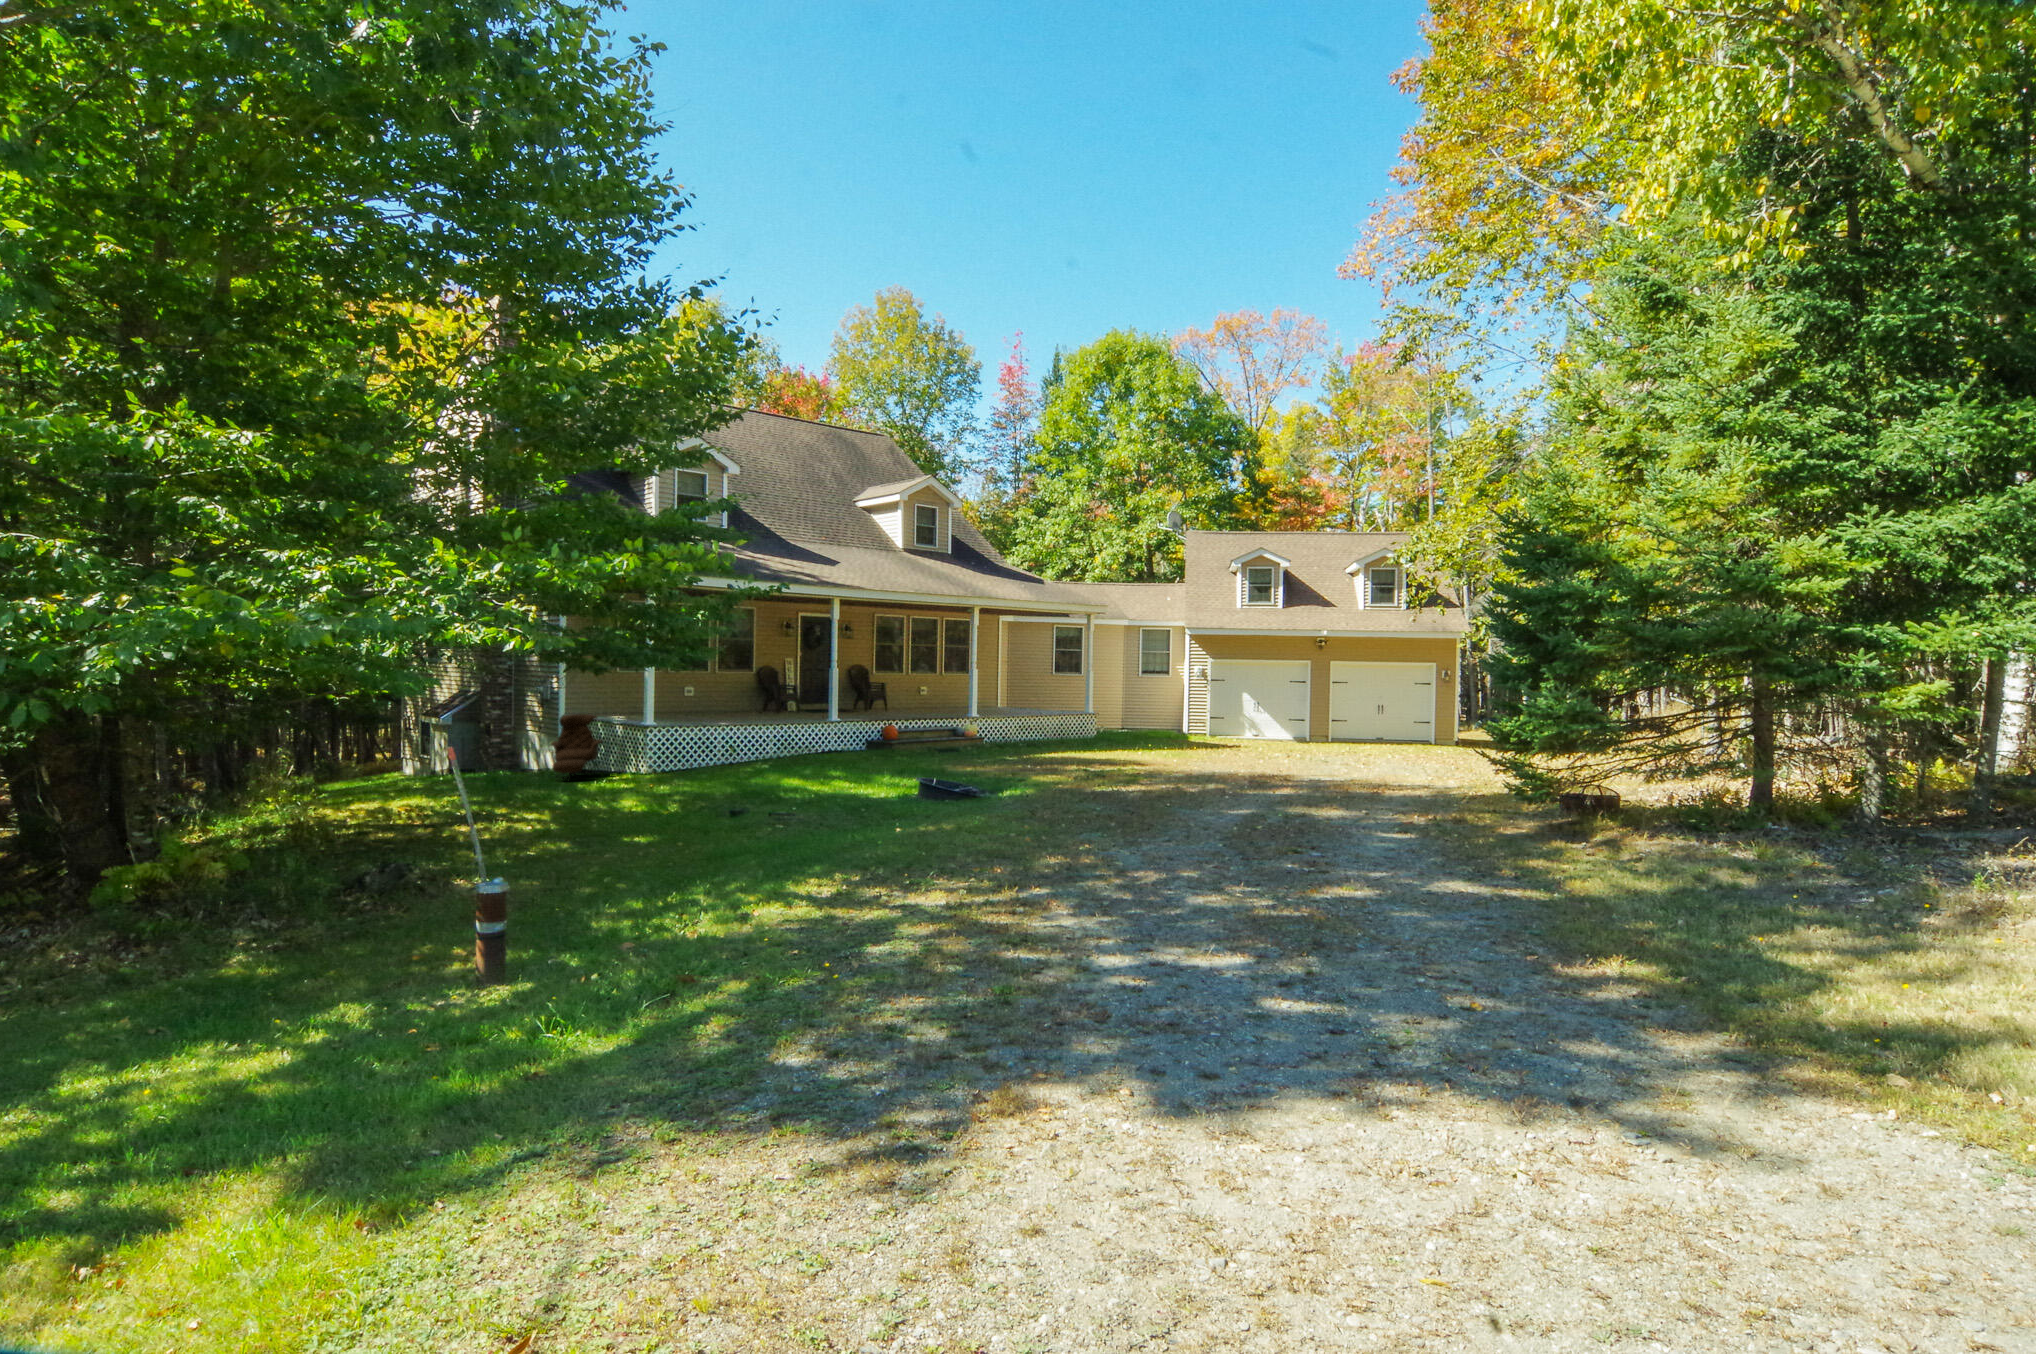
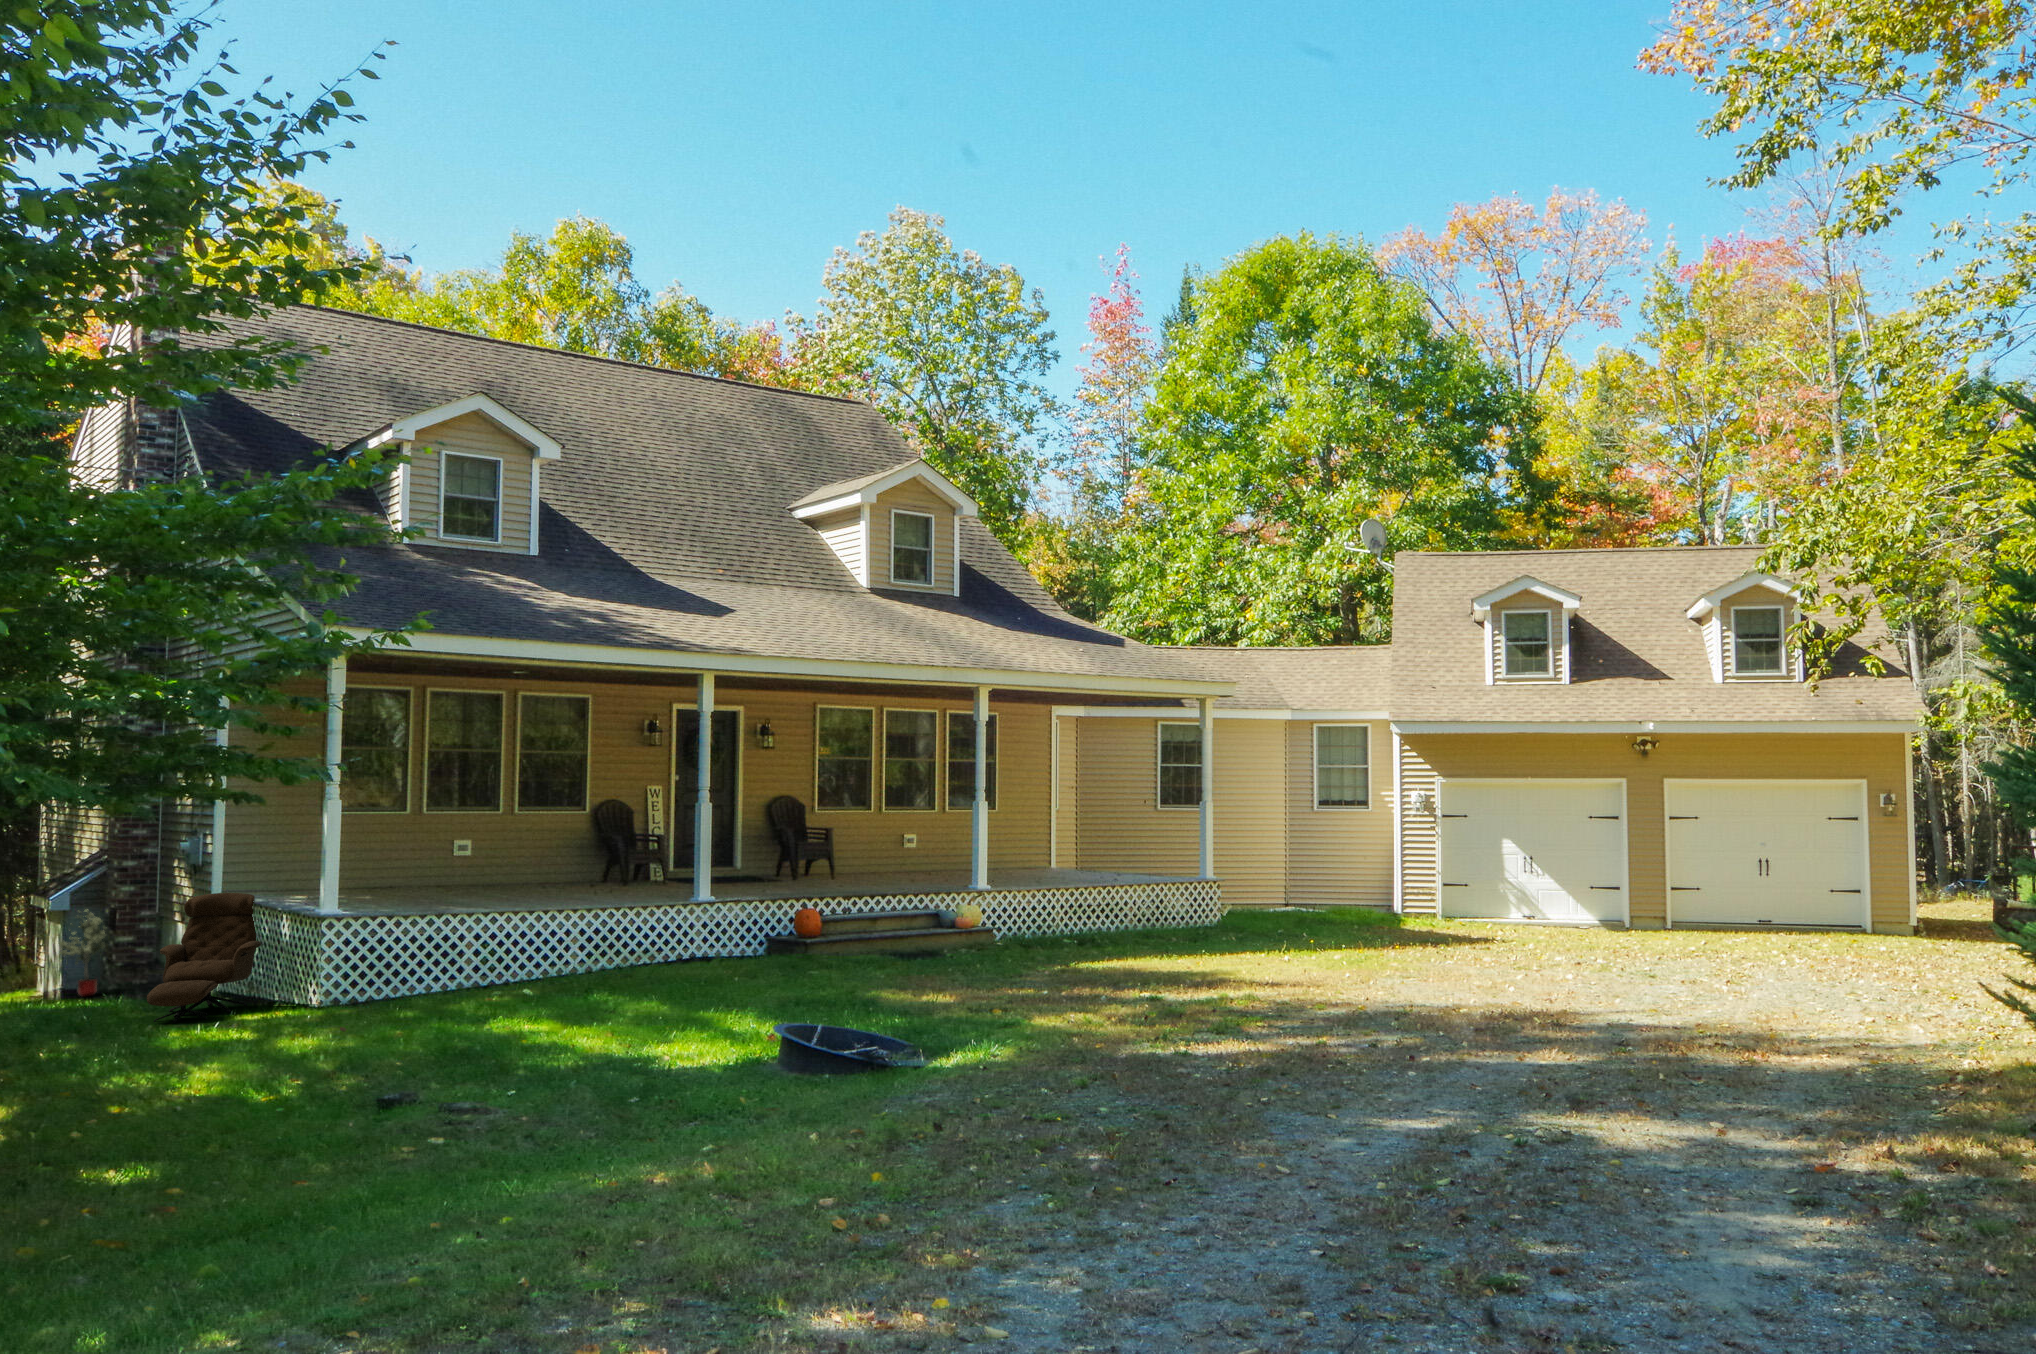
potted tree: none [474,723,502,771] -> present [58,910,106,997]

